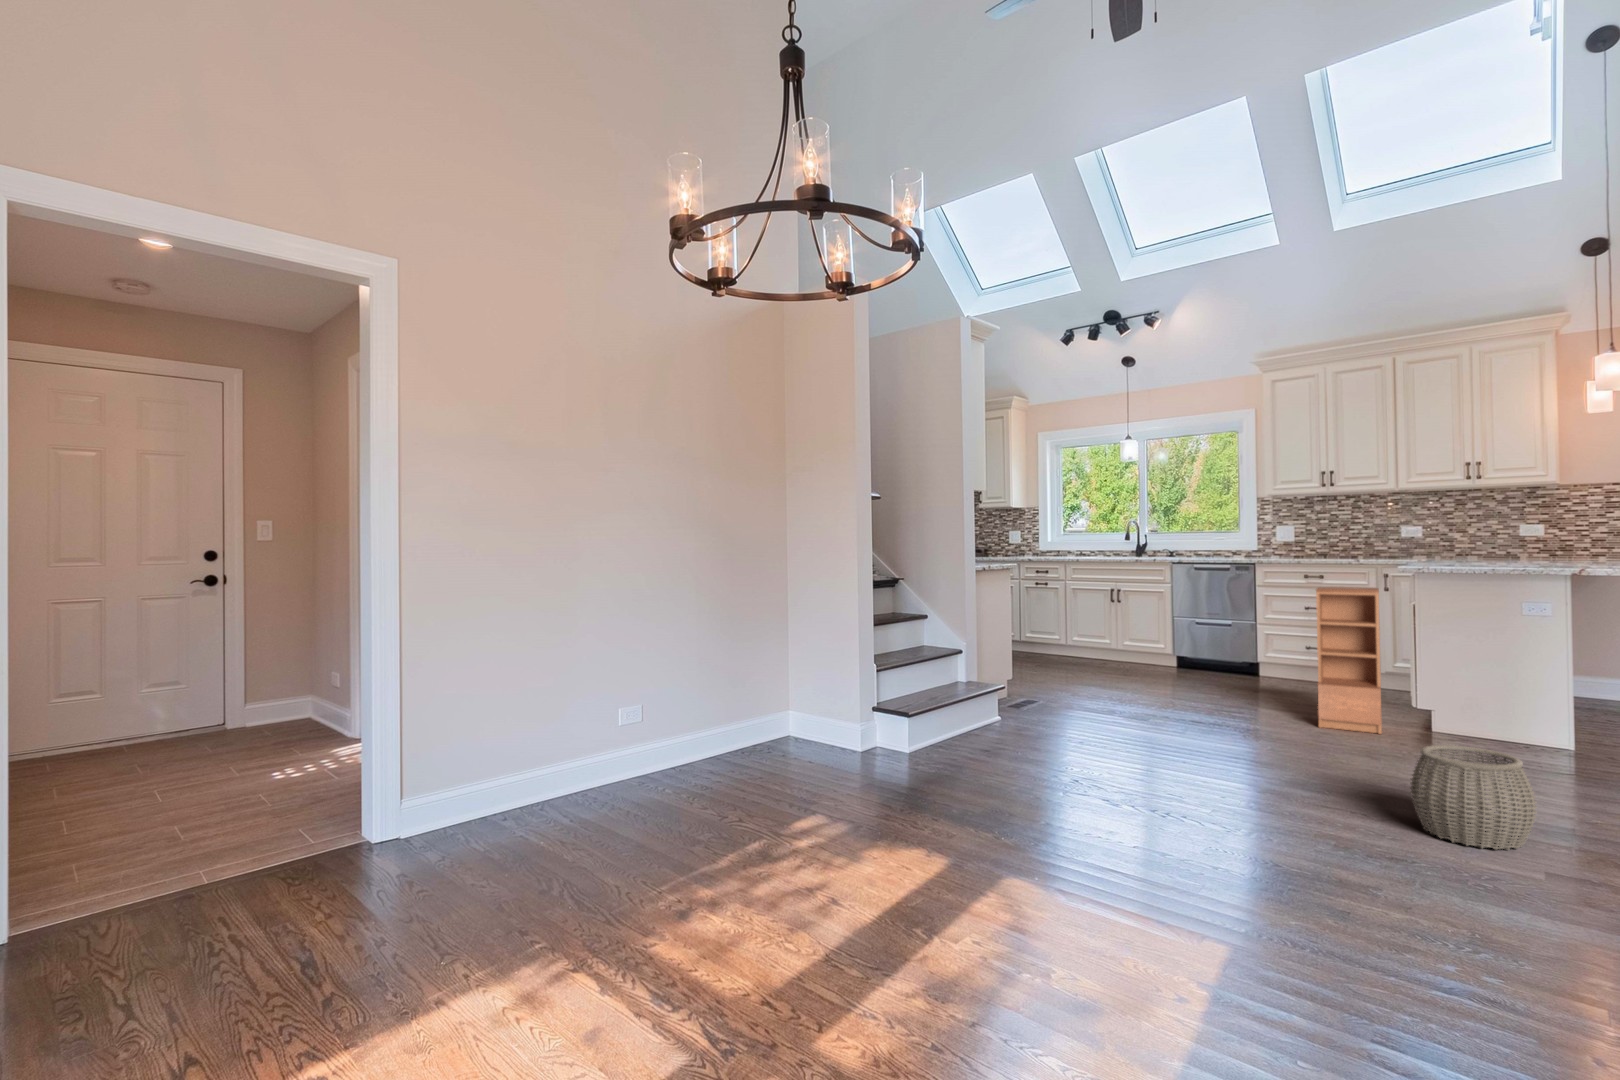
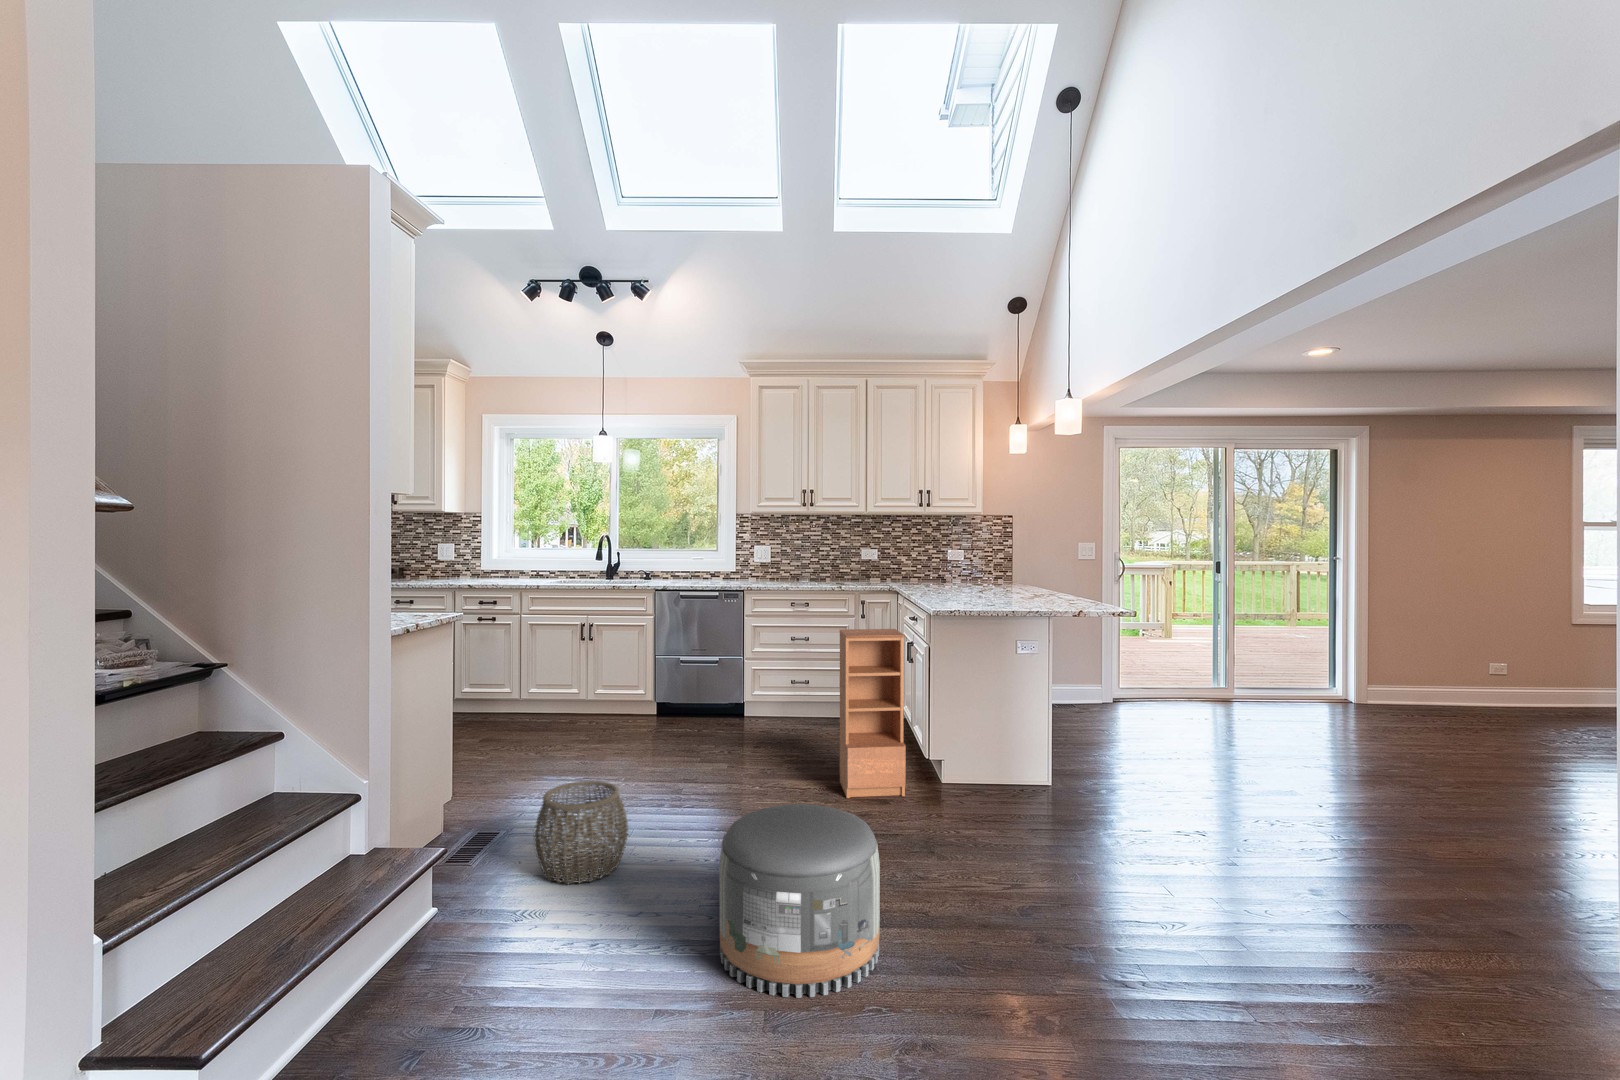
pouf: none [1153,683,1275,791] -> present [719,804,880,998]
woven basket: present [1410,745,1537,850] -> present [534,781,628,884]

